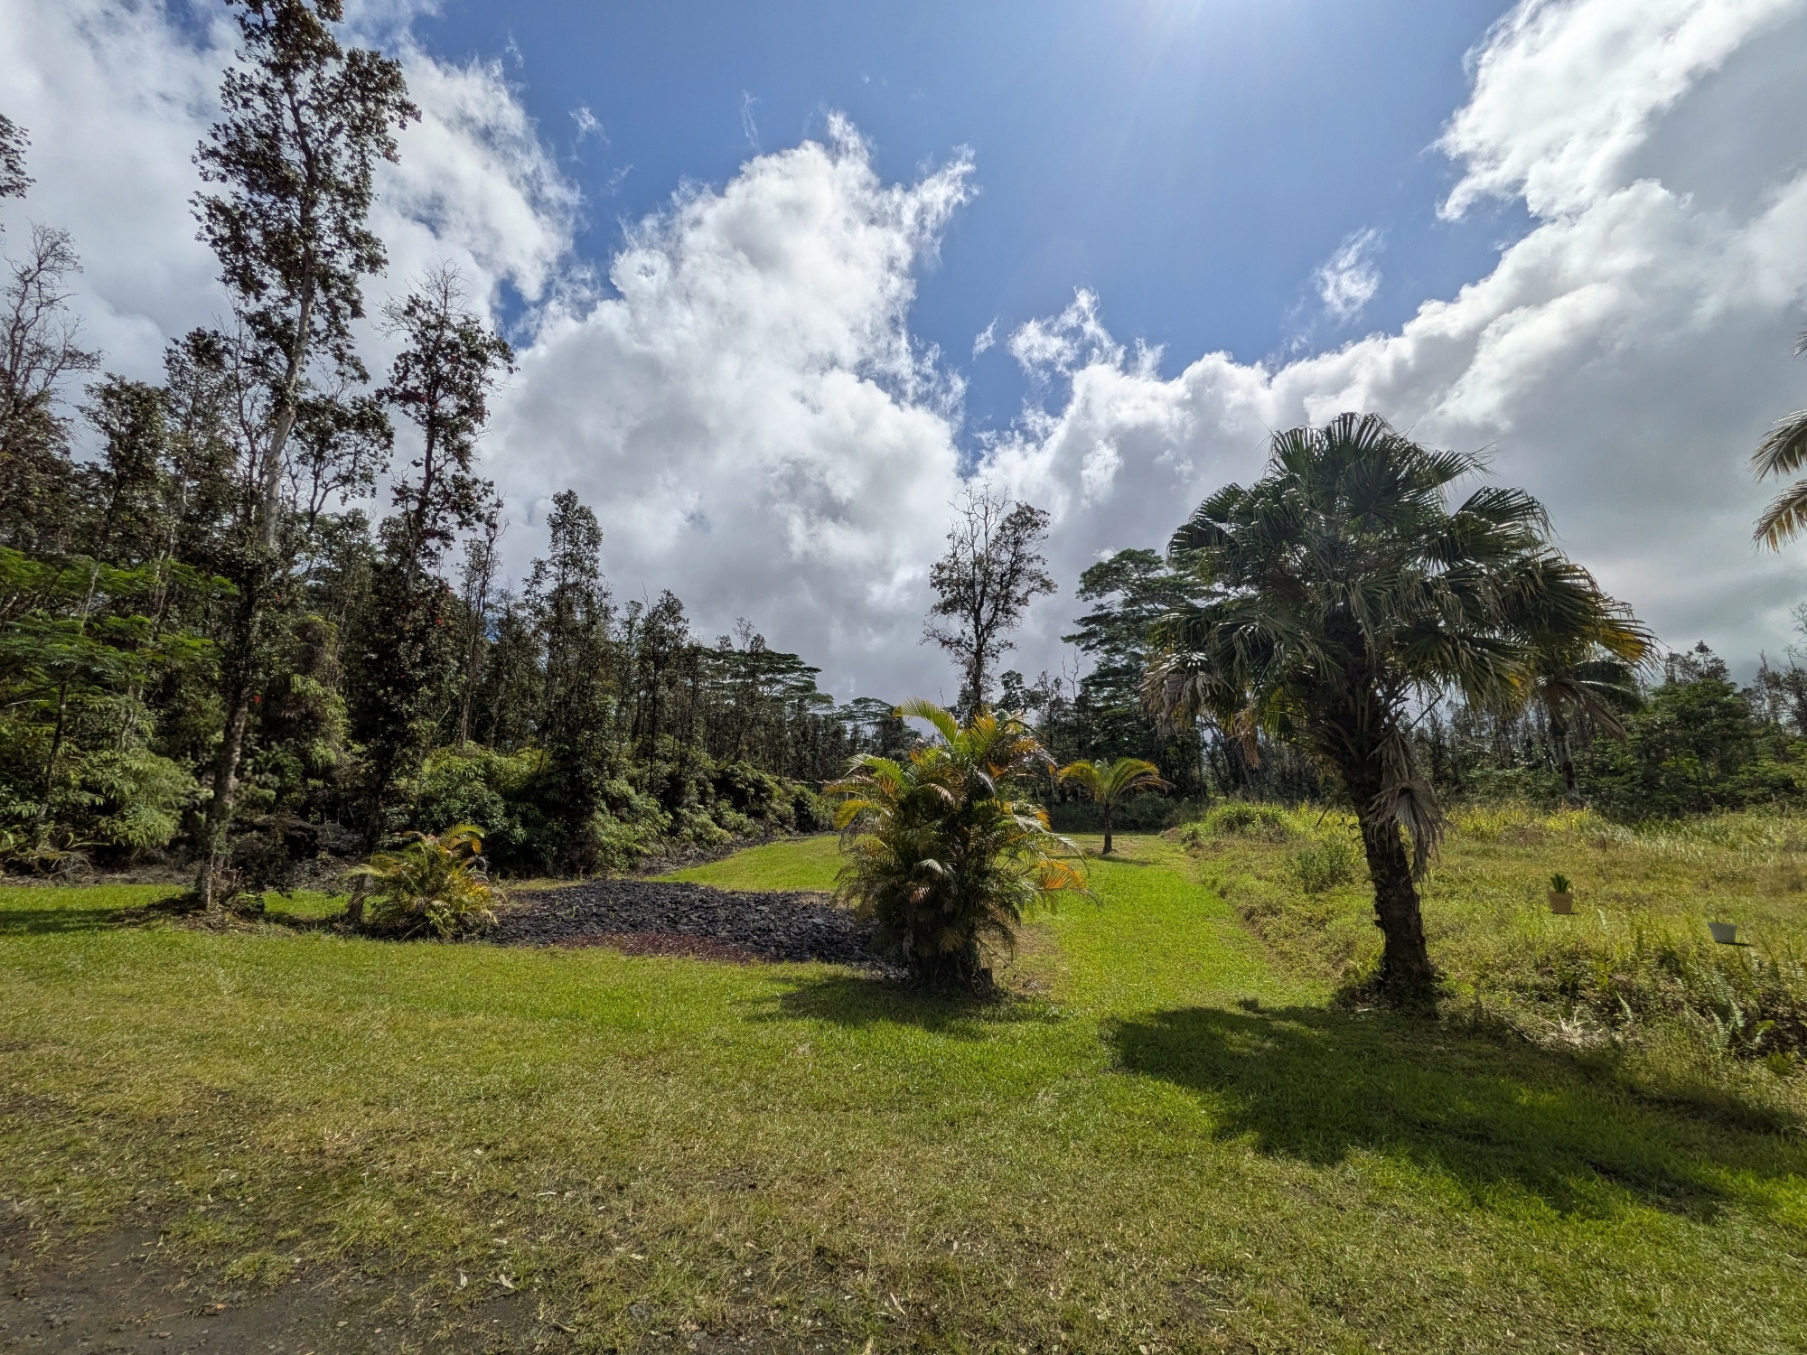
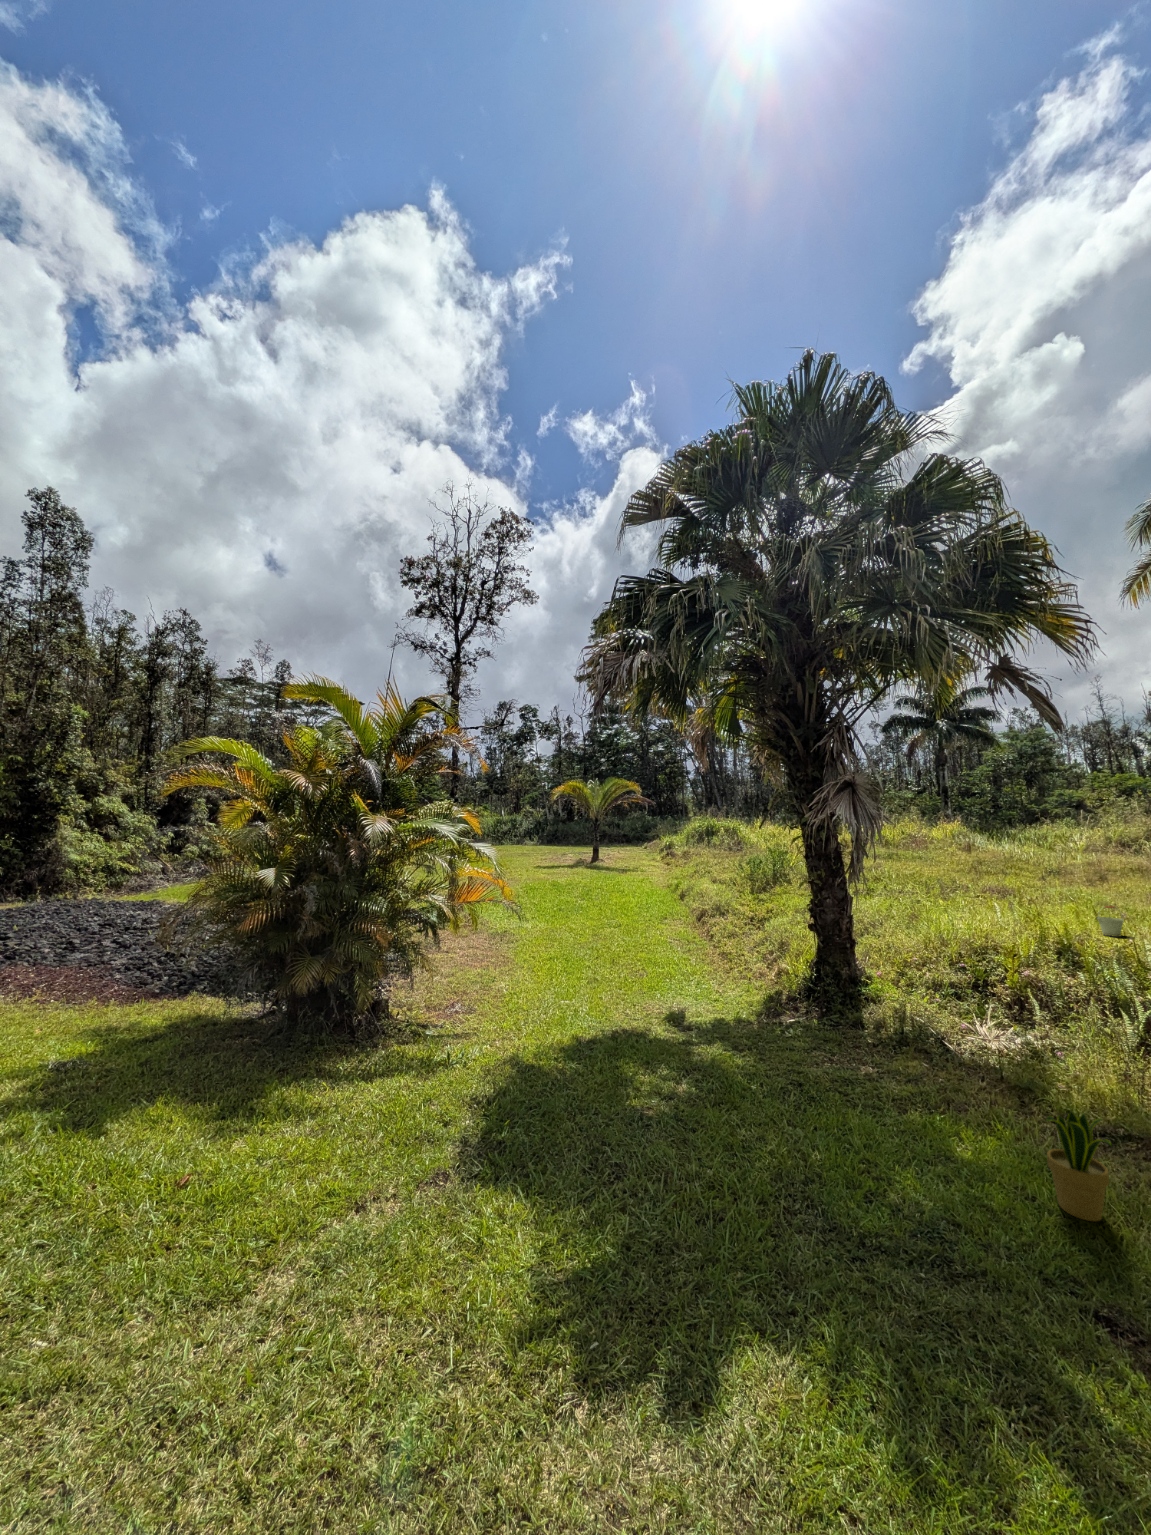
potted plant: present [1547,873,1574,914] -> present [1046,1112,1112,1221]

